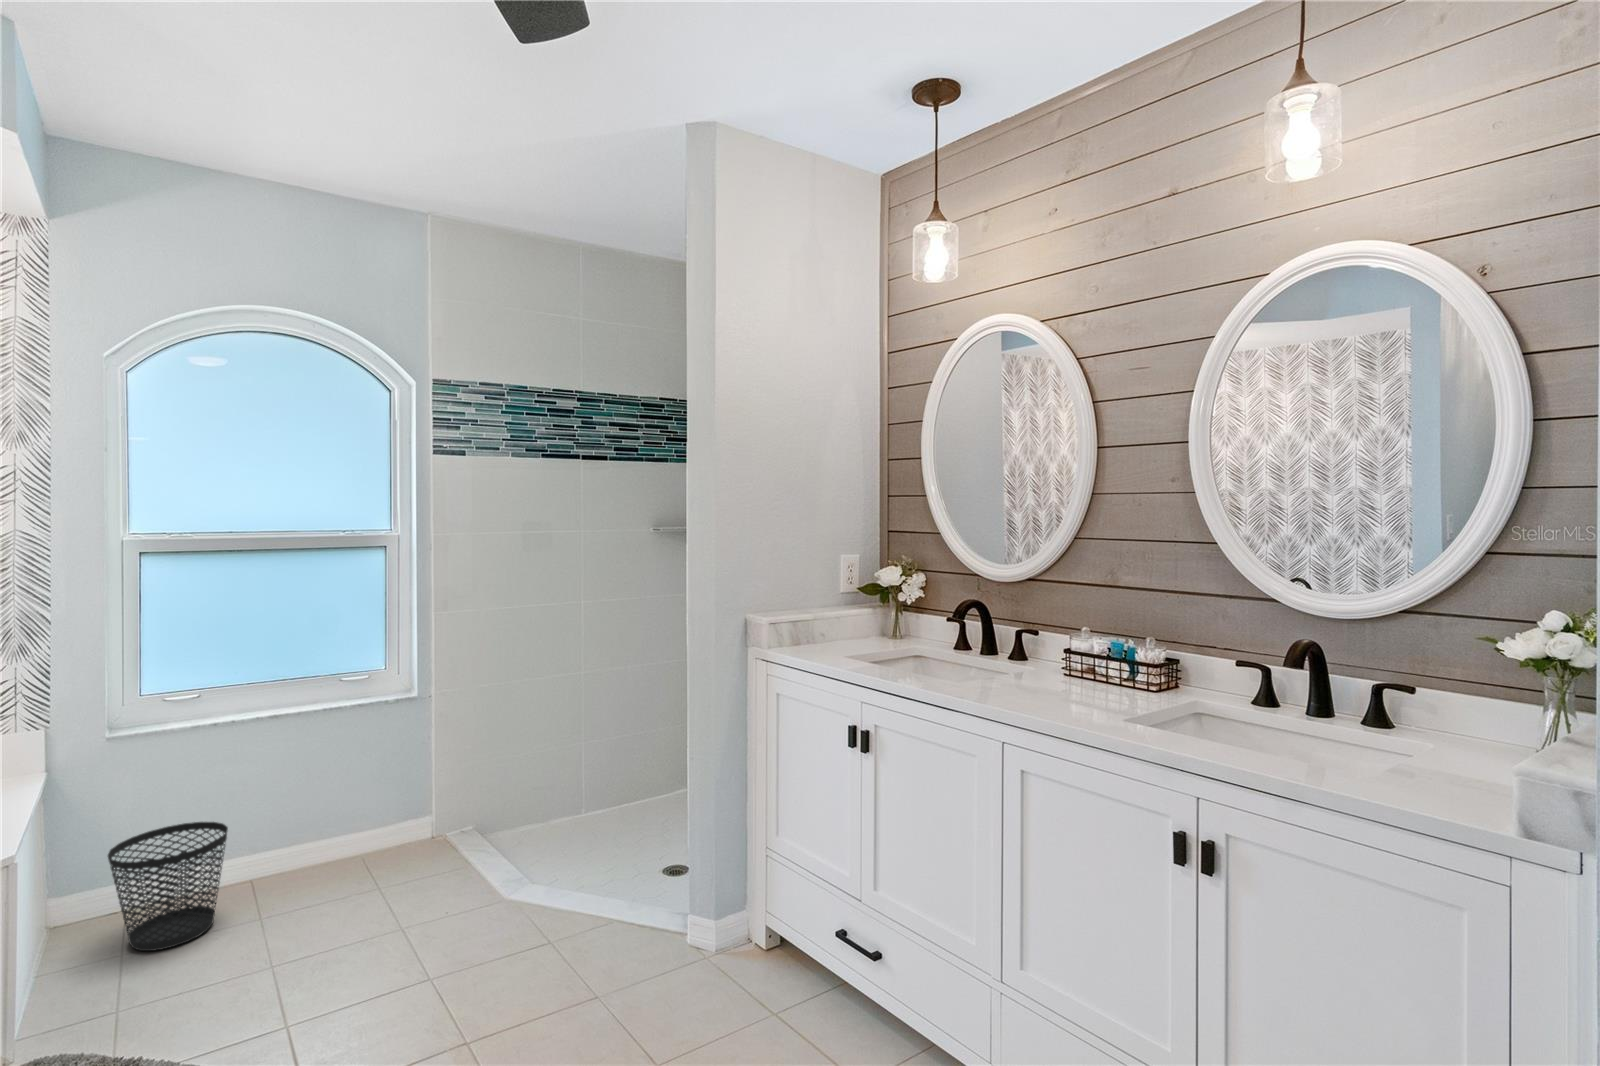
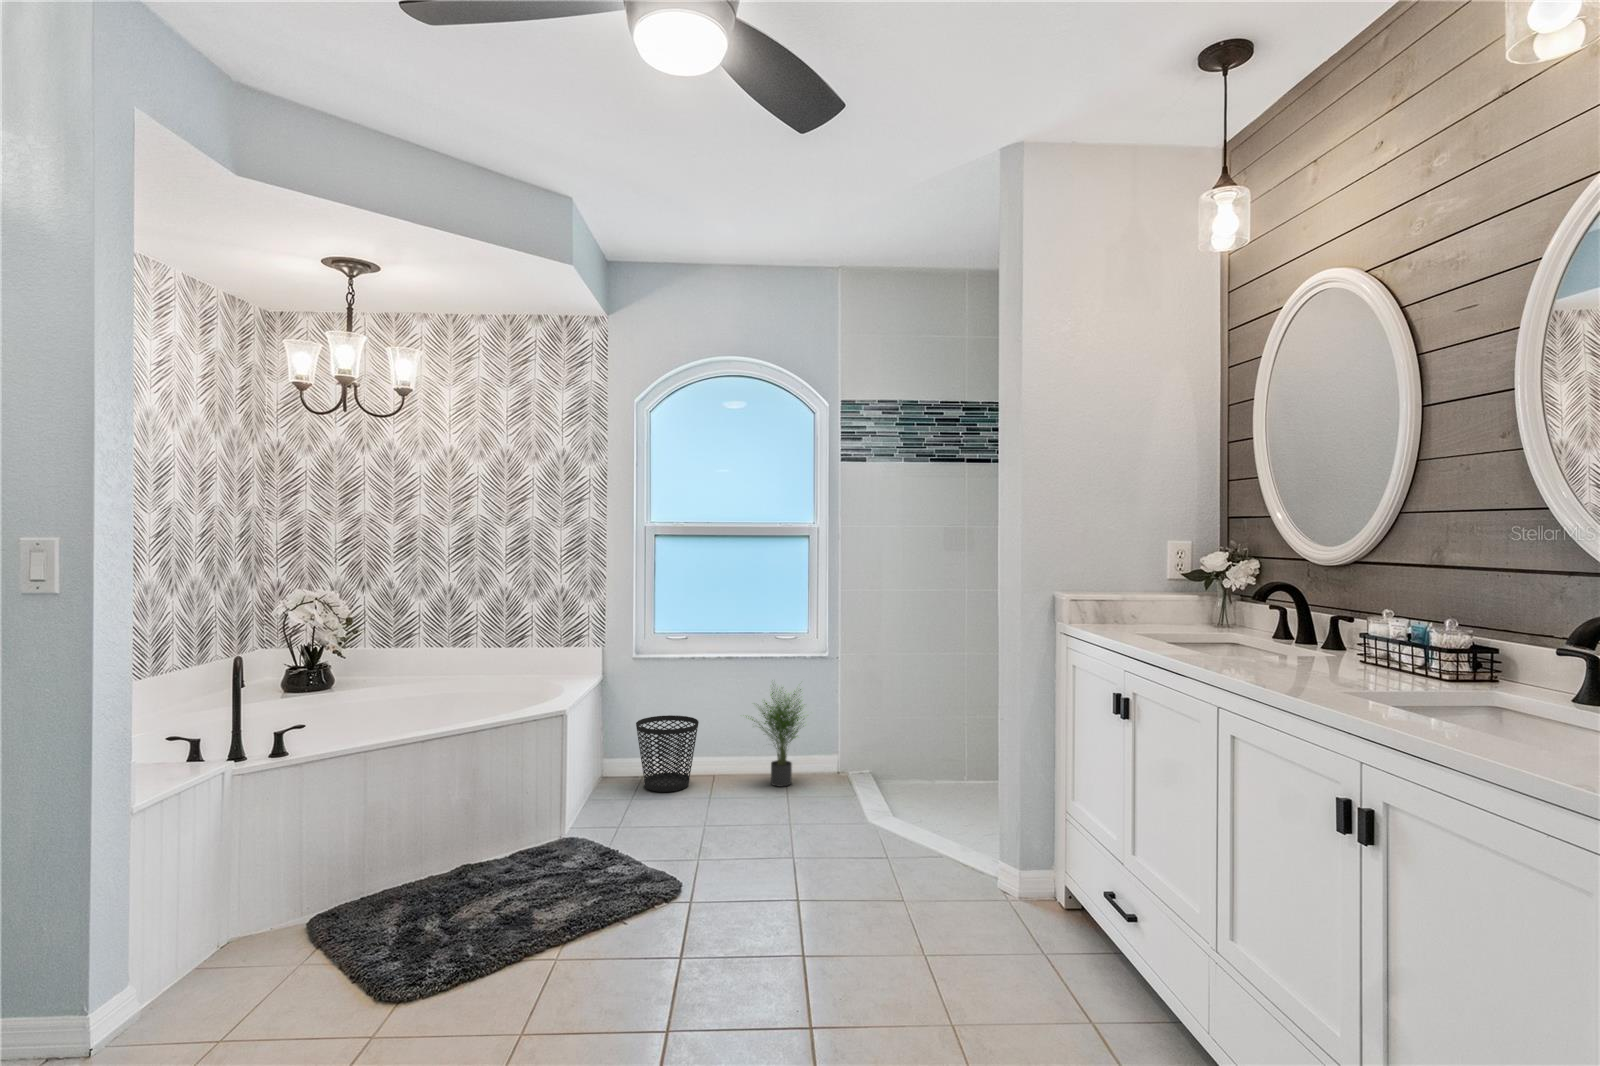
potted plant: none [294,737,411,884] -> present [748,689,808,787]

